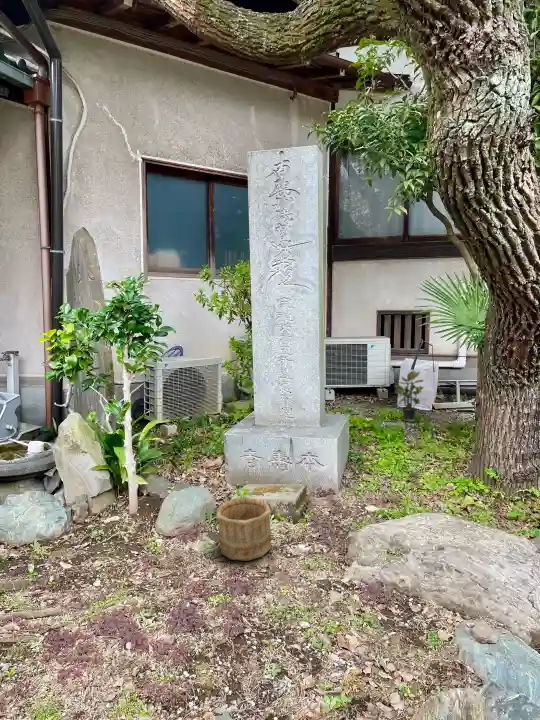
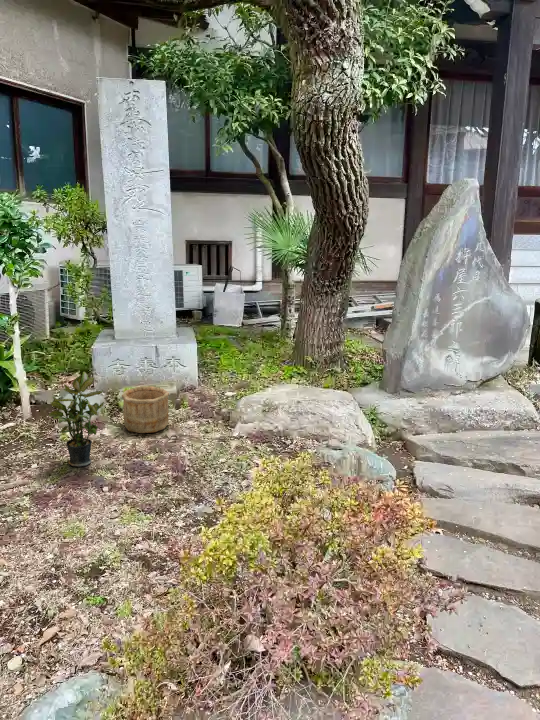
potted plant: present [395,370,424,422] -> present [49,372,104,467]

